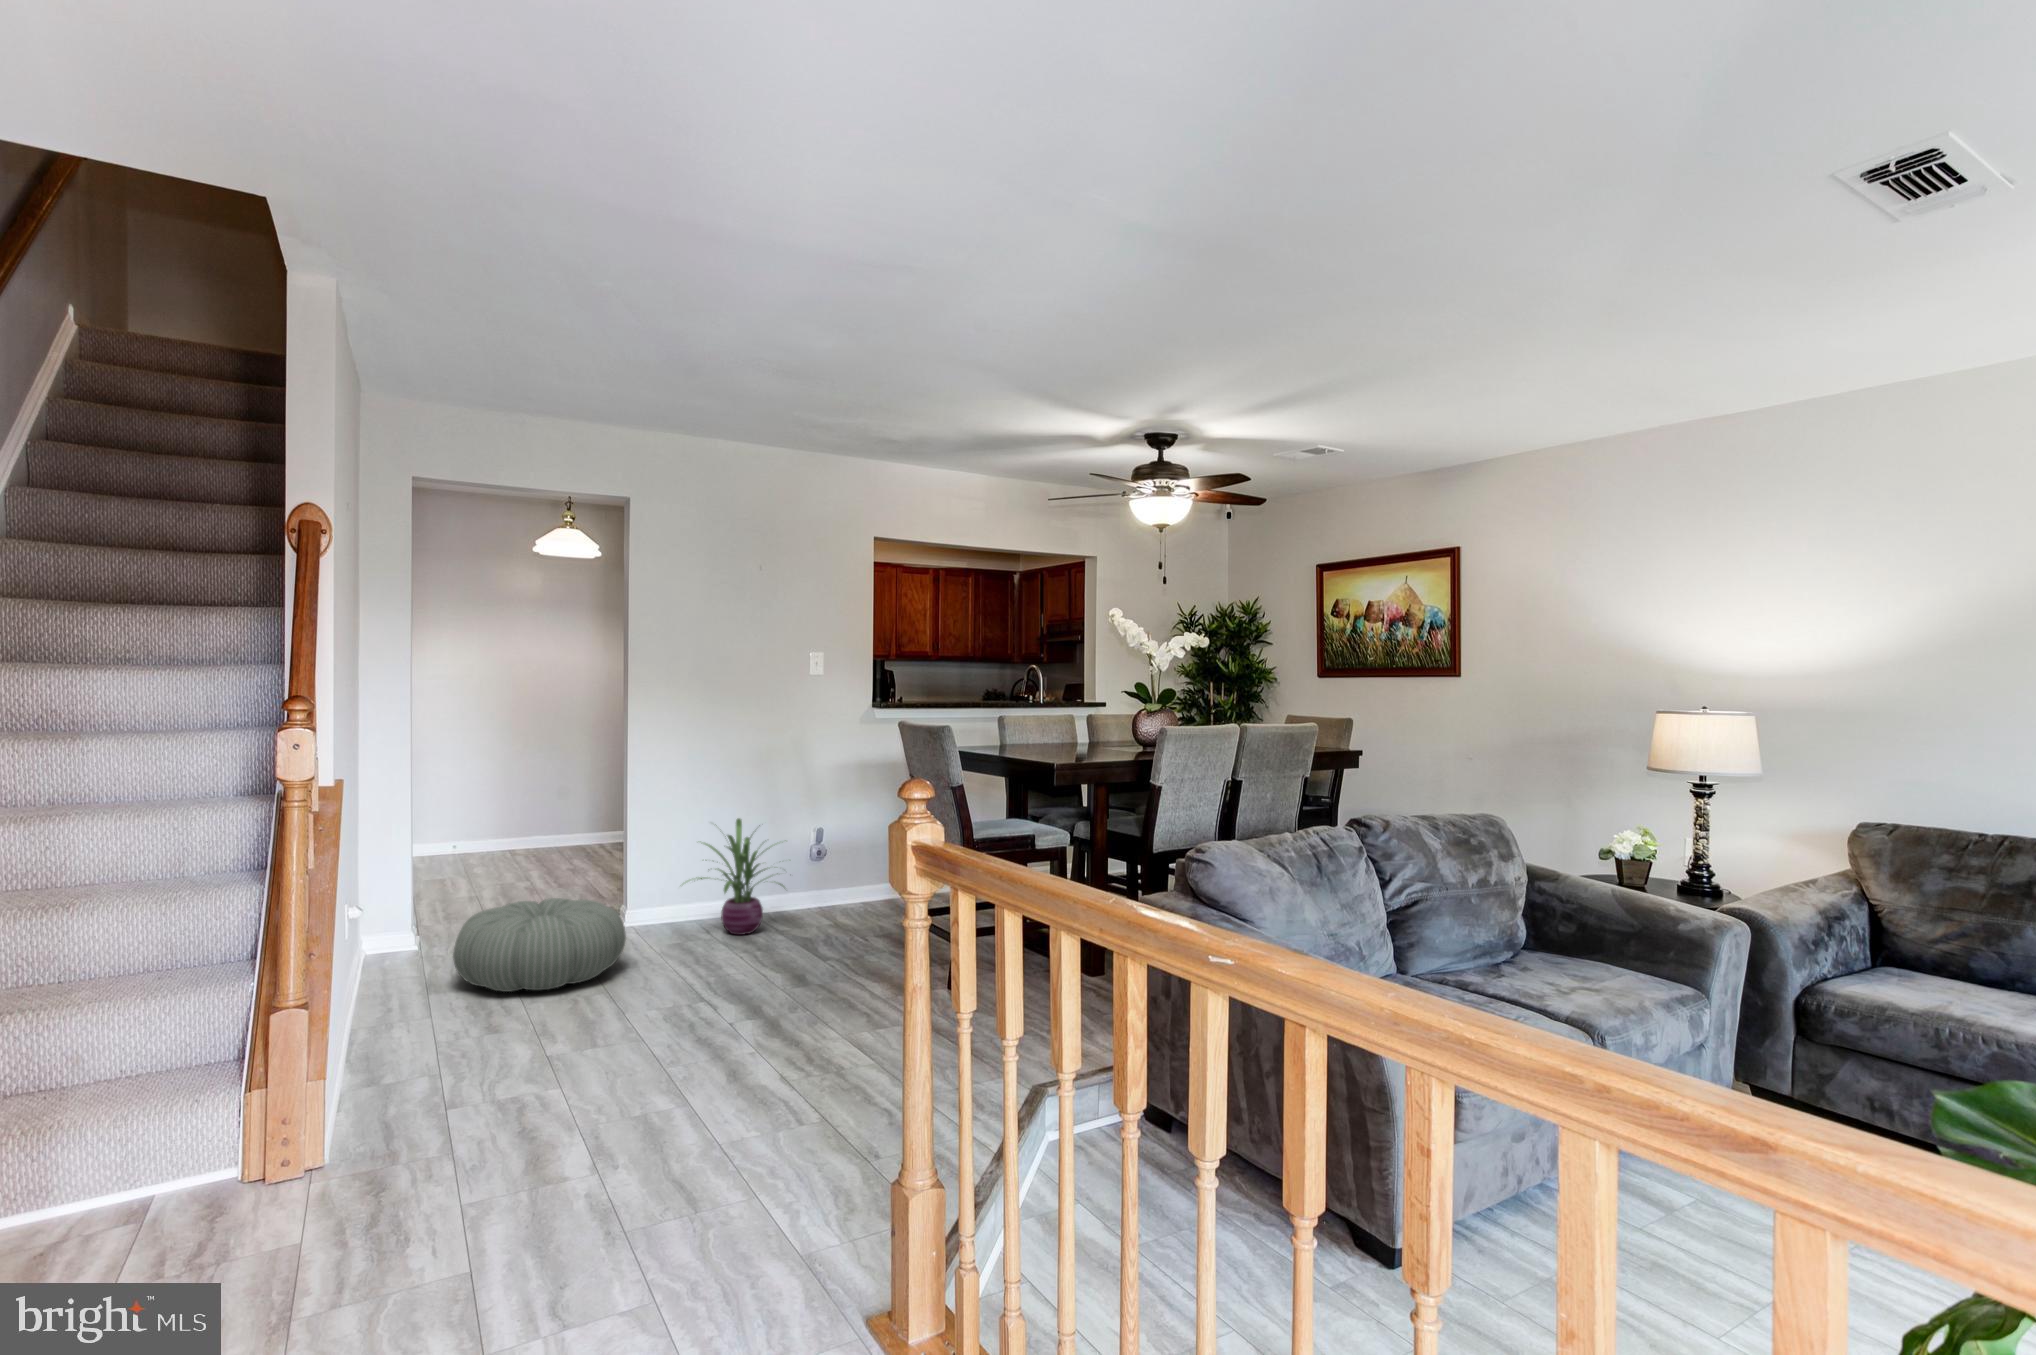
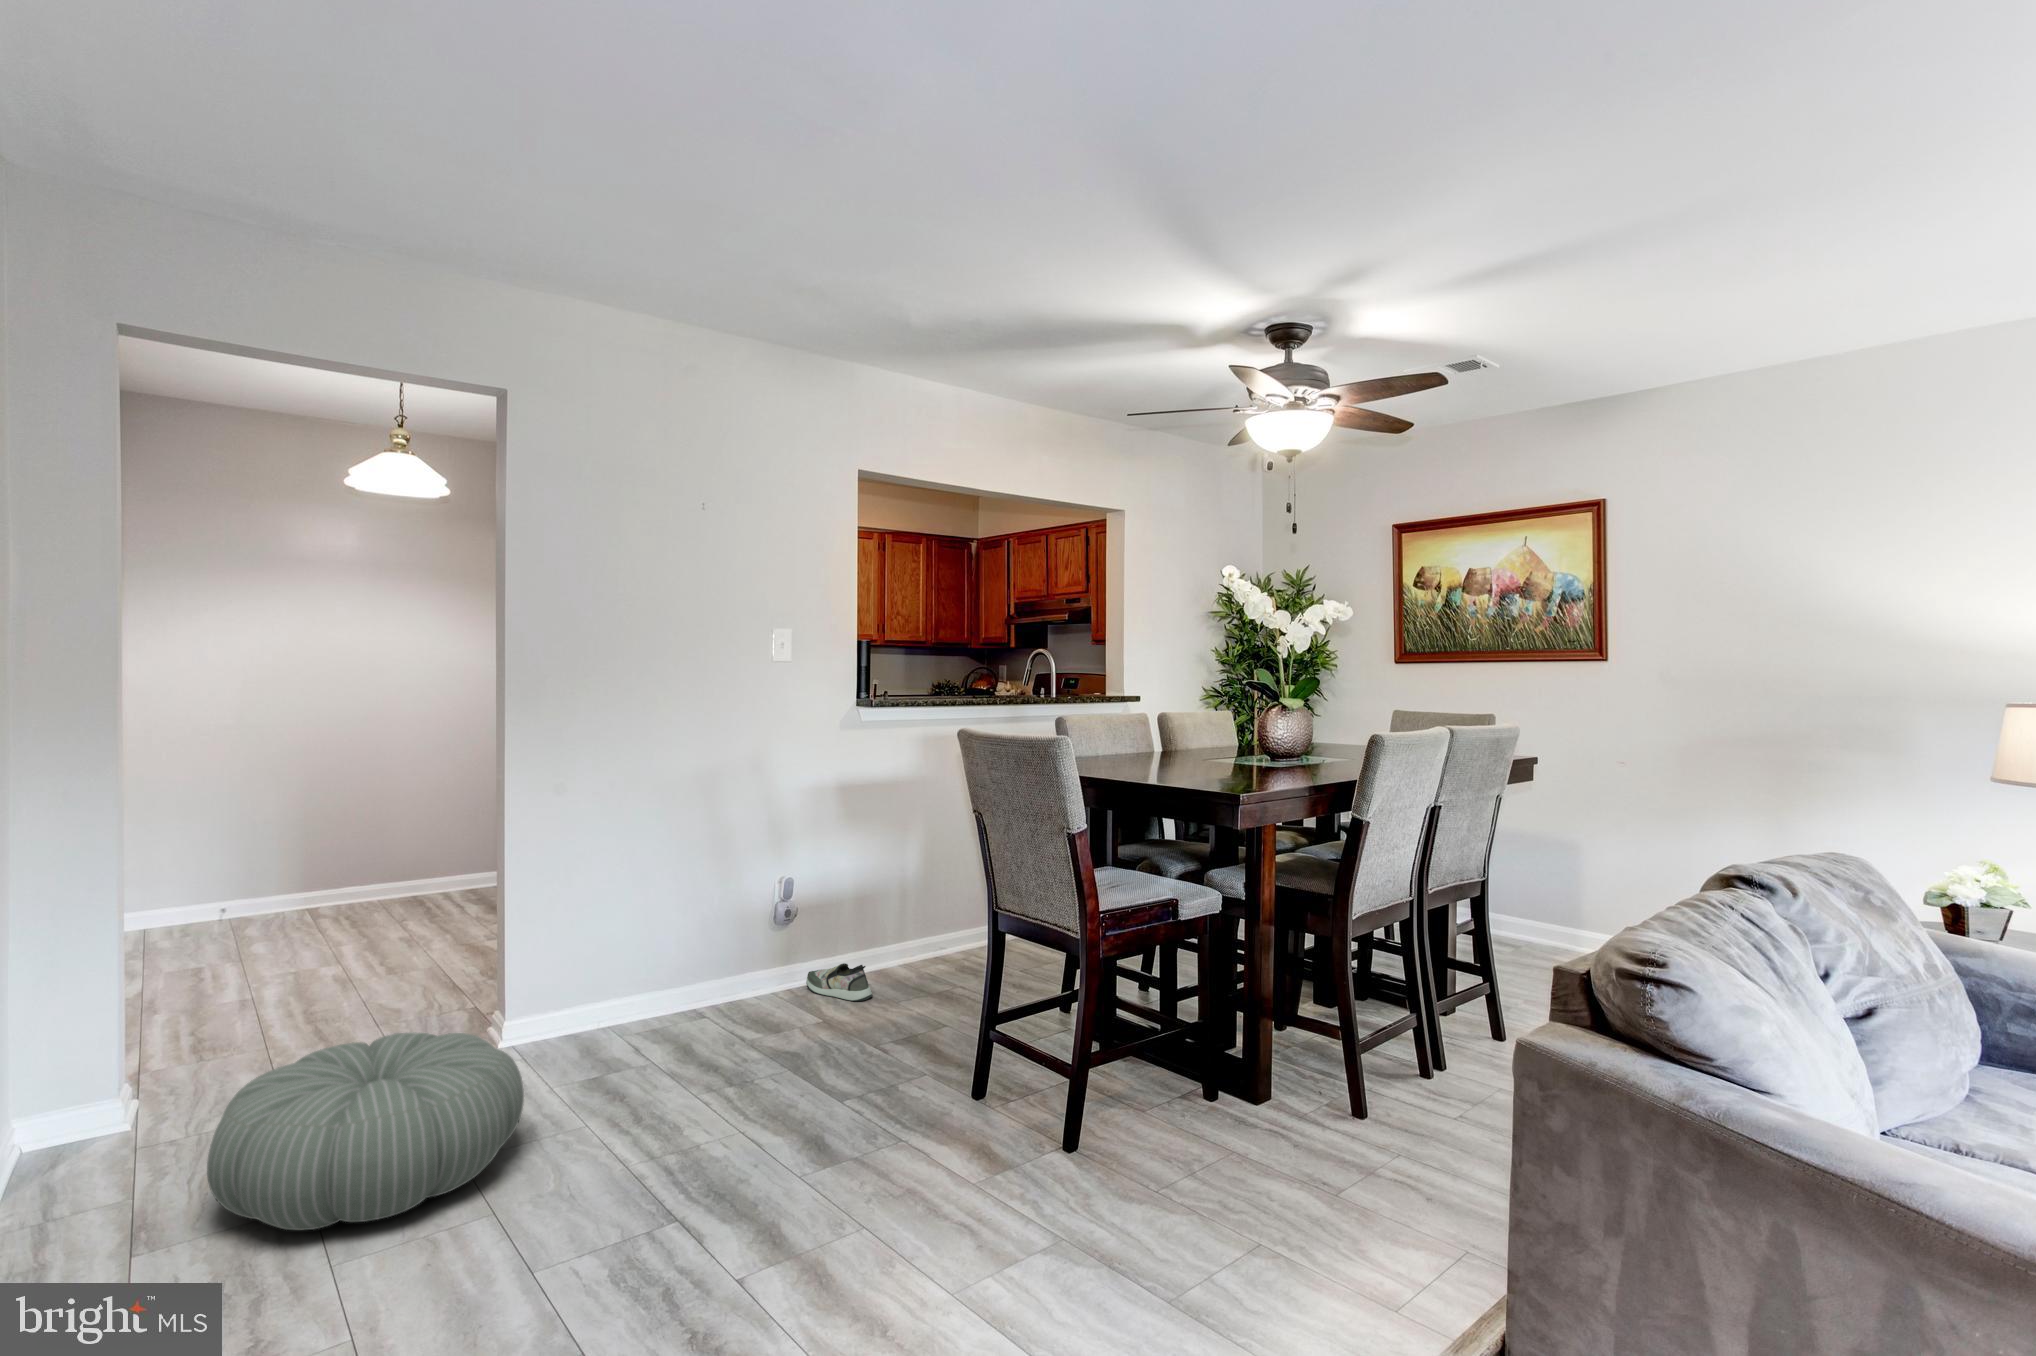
decorative plant: present [686,818,784,935] -> none [600,876,775,1054]
shoe: none [827,885,871,914] -> present [806,963,872,1001]

